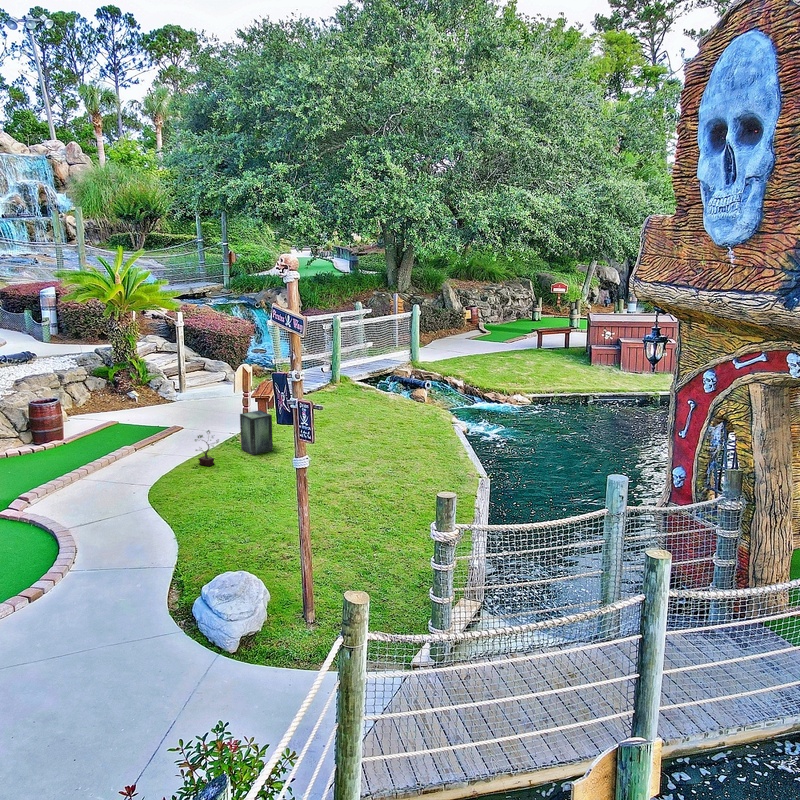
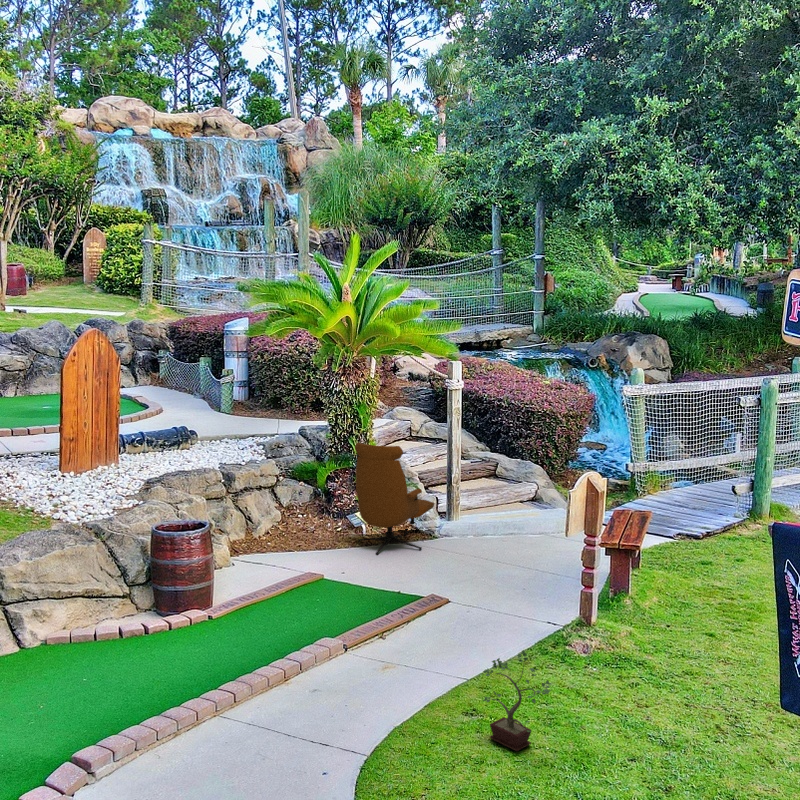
lounge chair: none [129,356,175,408] -> present [355,443,434,555]
storage box: present [240,410,273,455] -> none [596,604,689,731]

